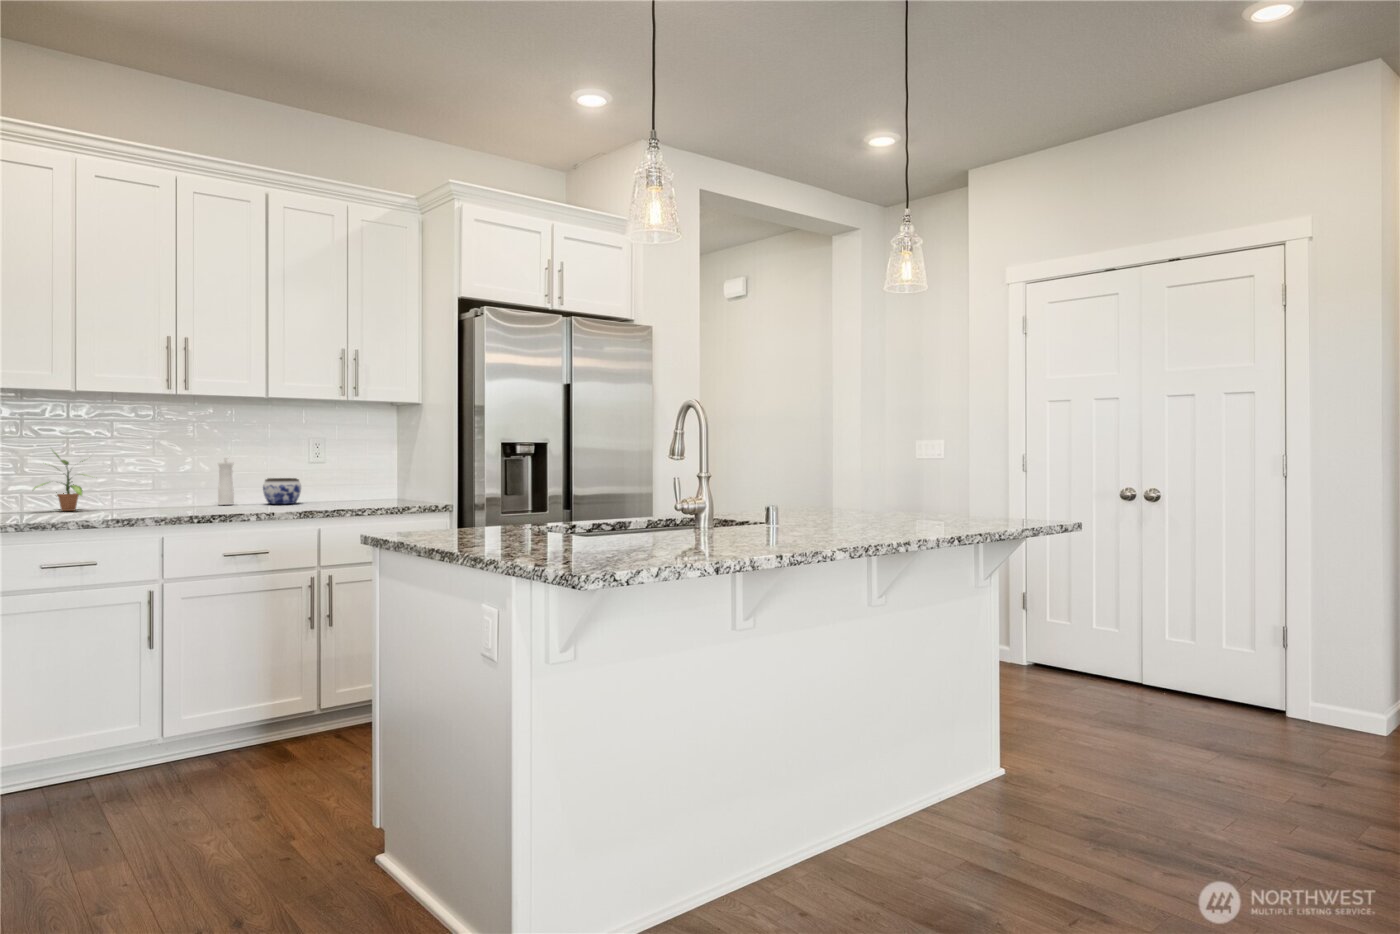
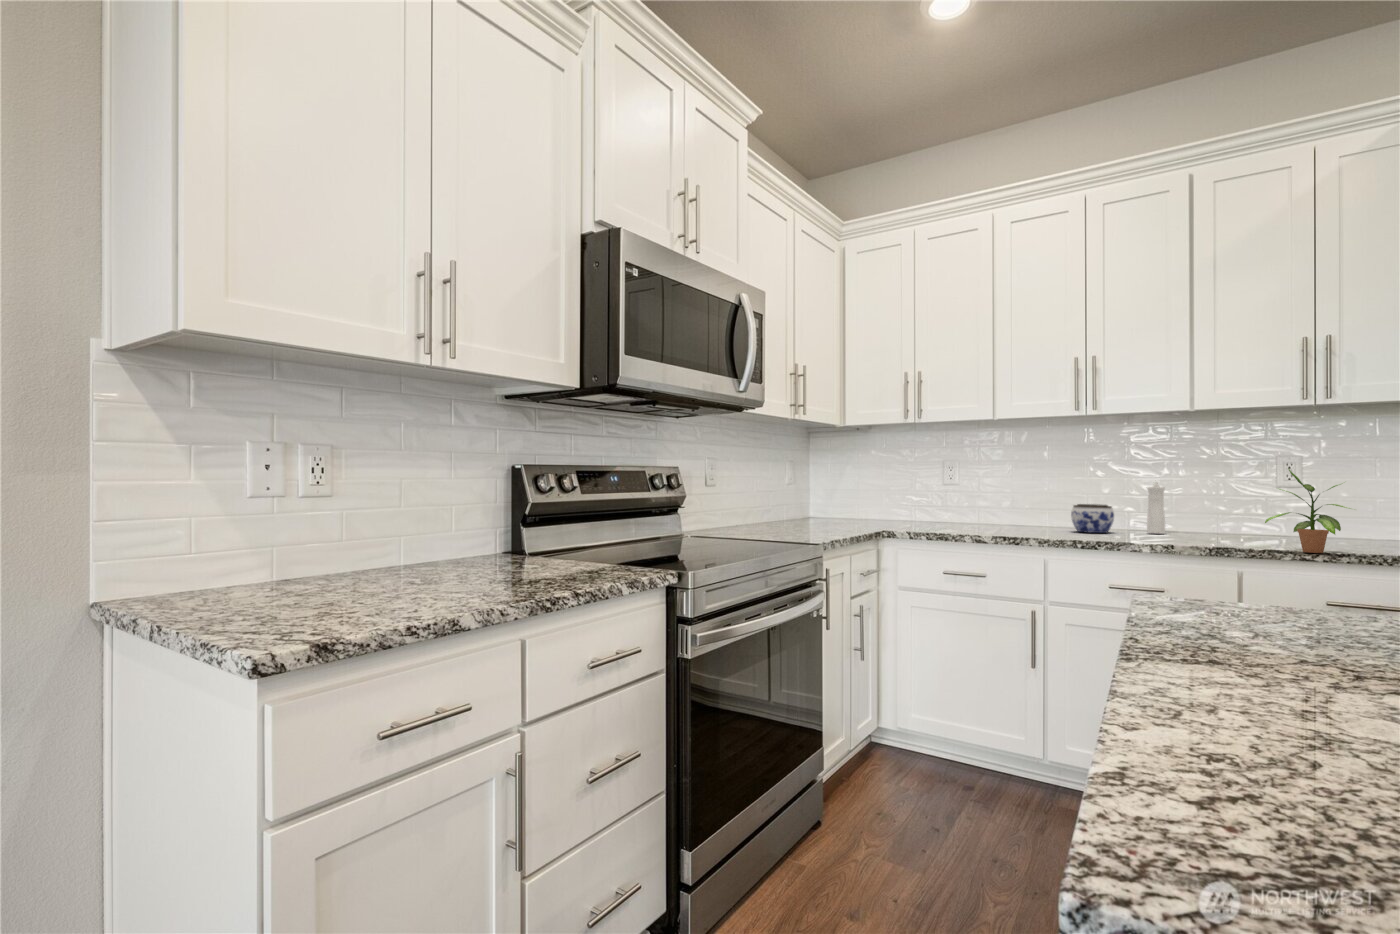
potted plant: present [34,452,84,511] -> present [1265,468,1351,553]
jar: present [263,478,301,504] -> present [1071,504,1114,533]

